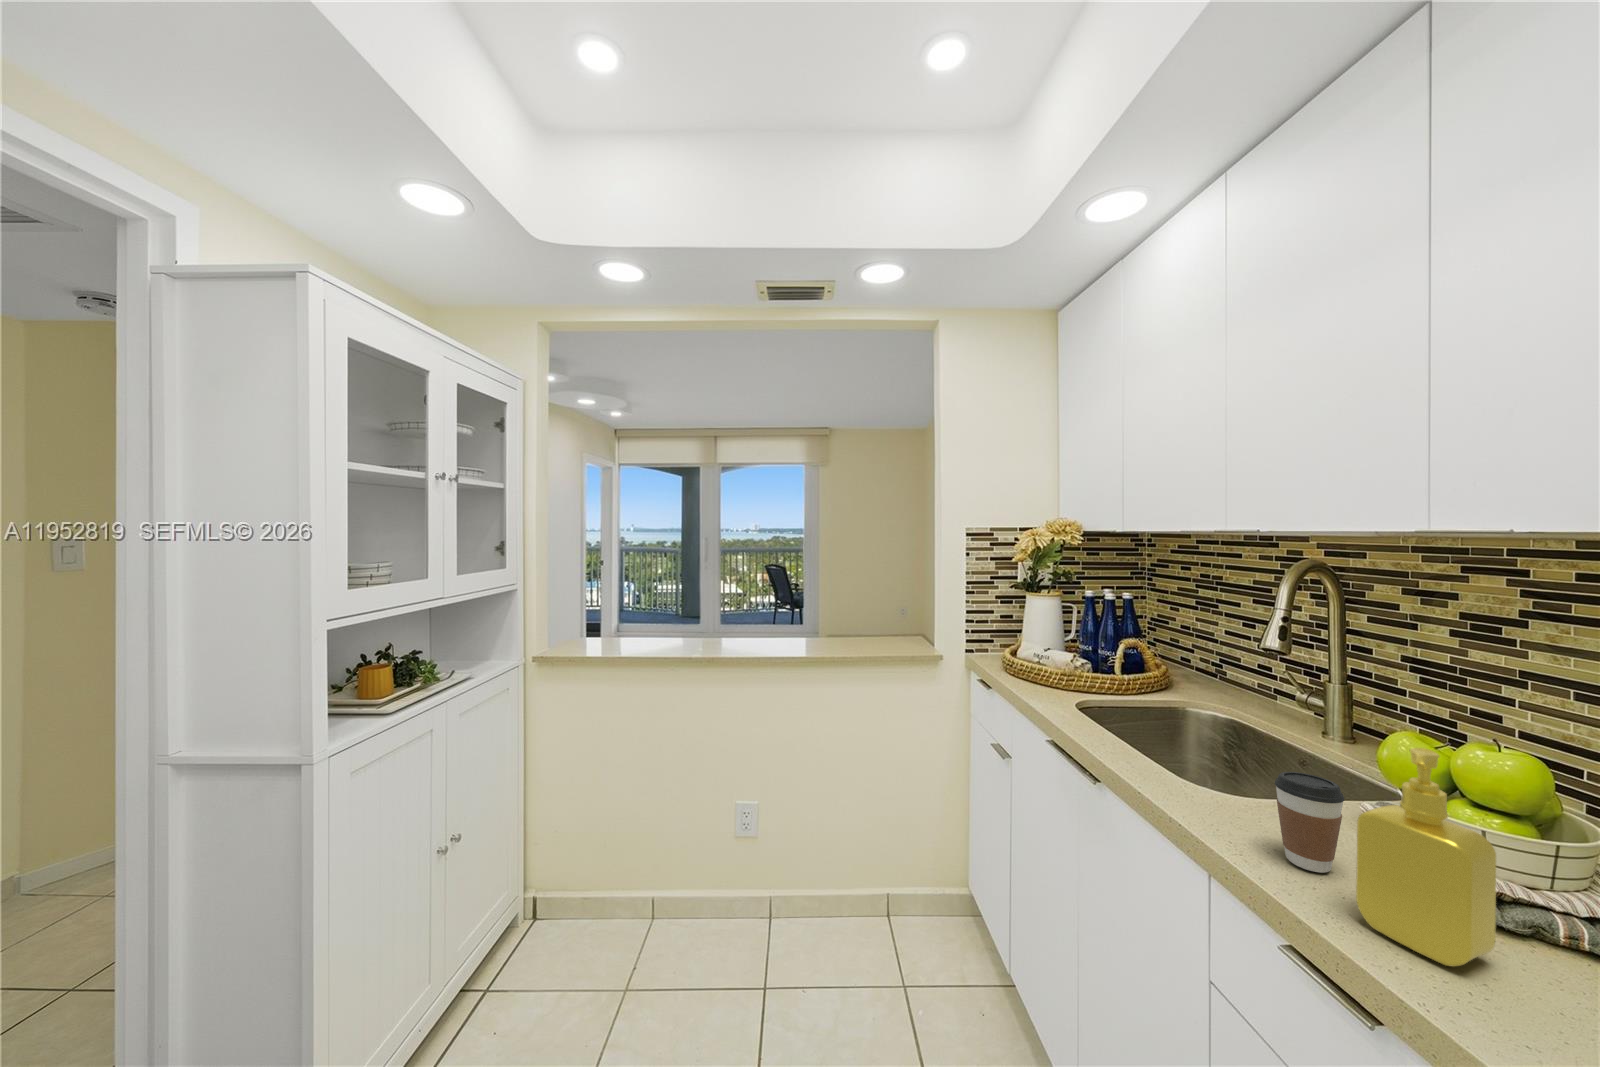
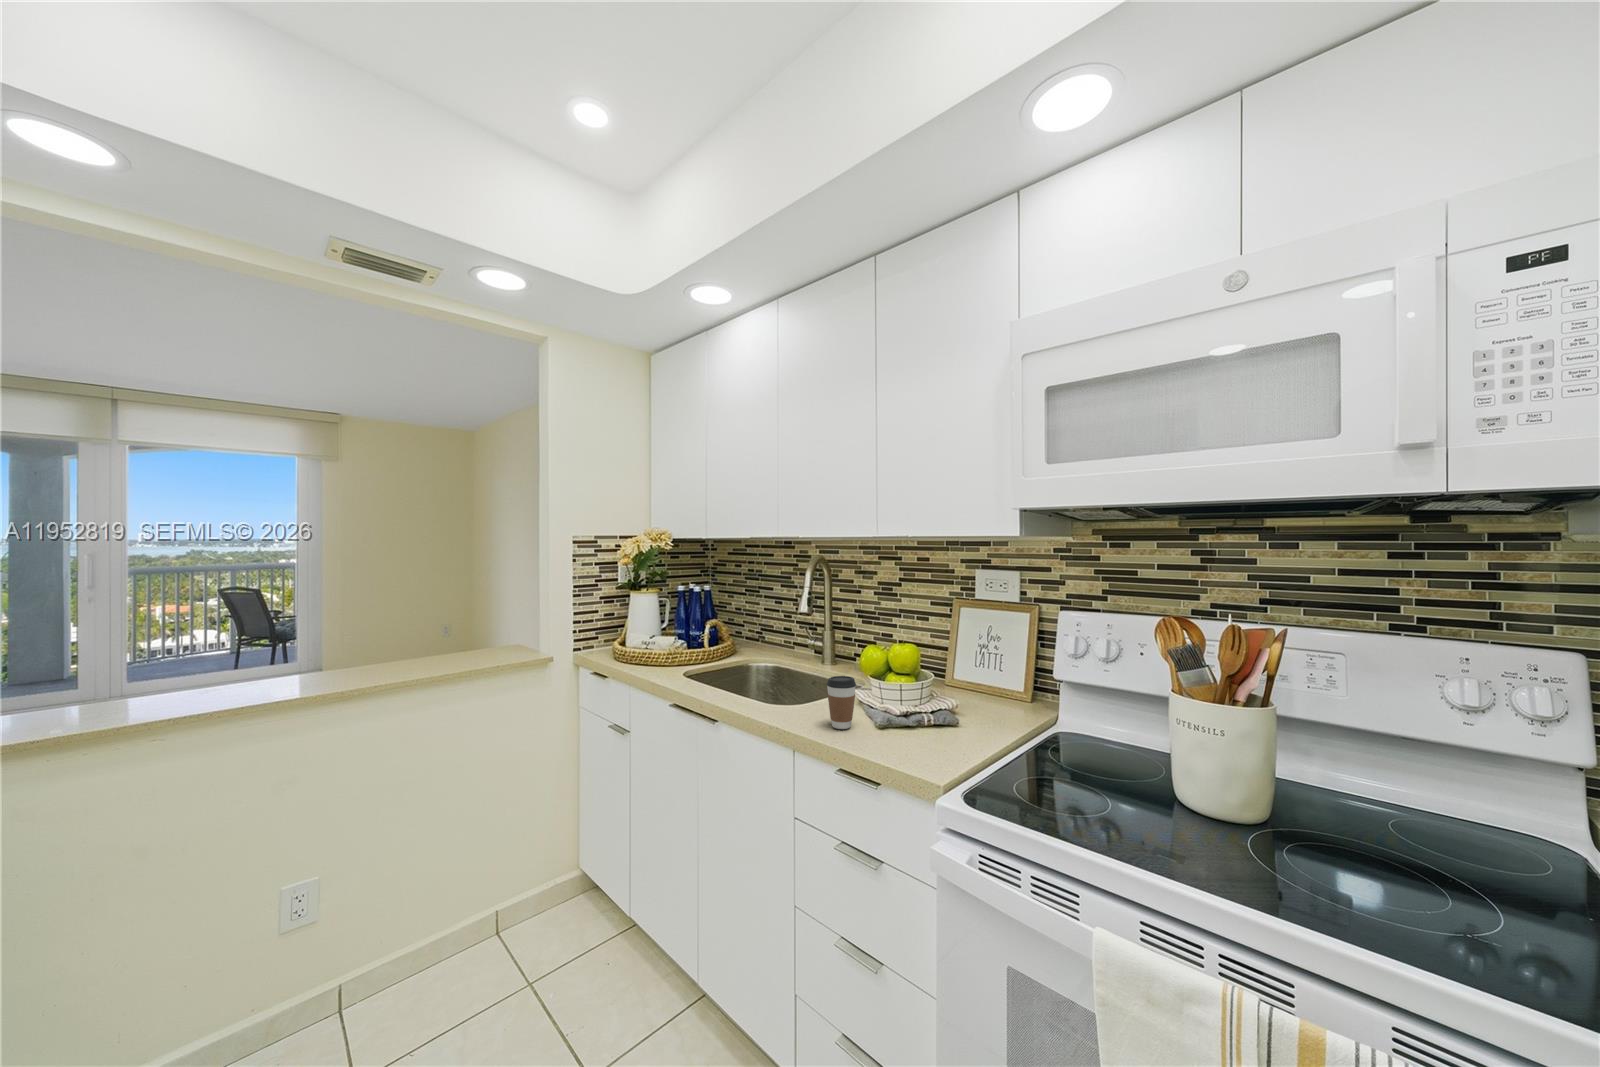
soap dispenser: present [1356,748,1496,967] -> none [867,645,913,748]

